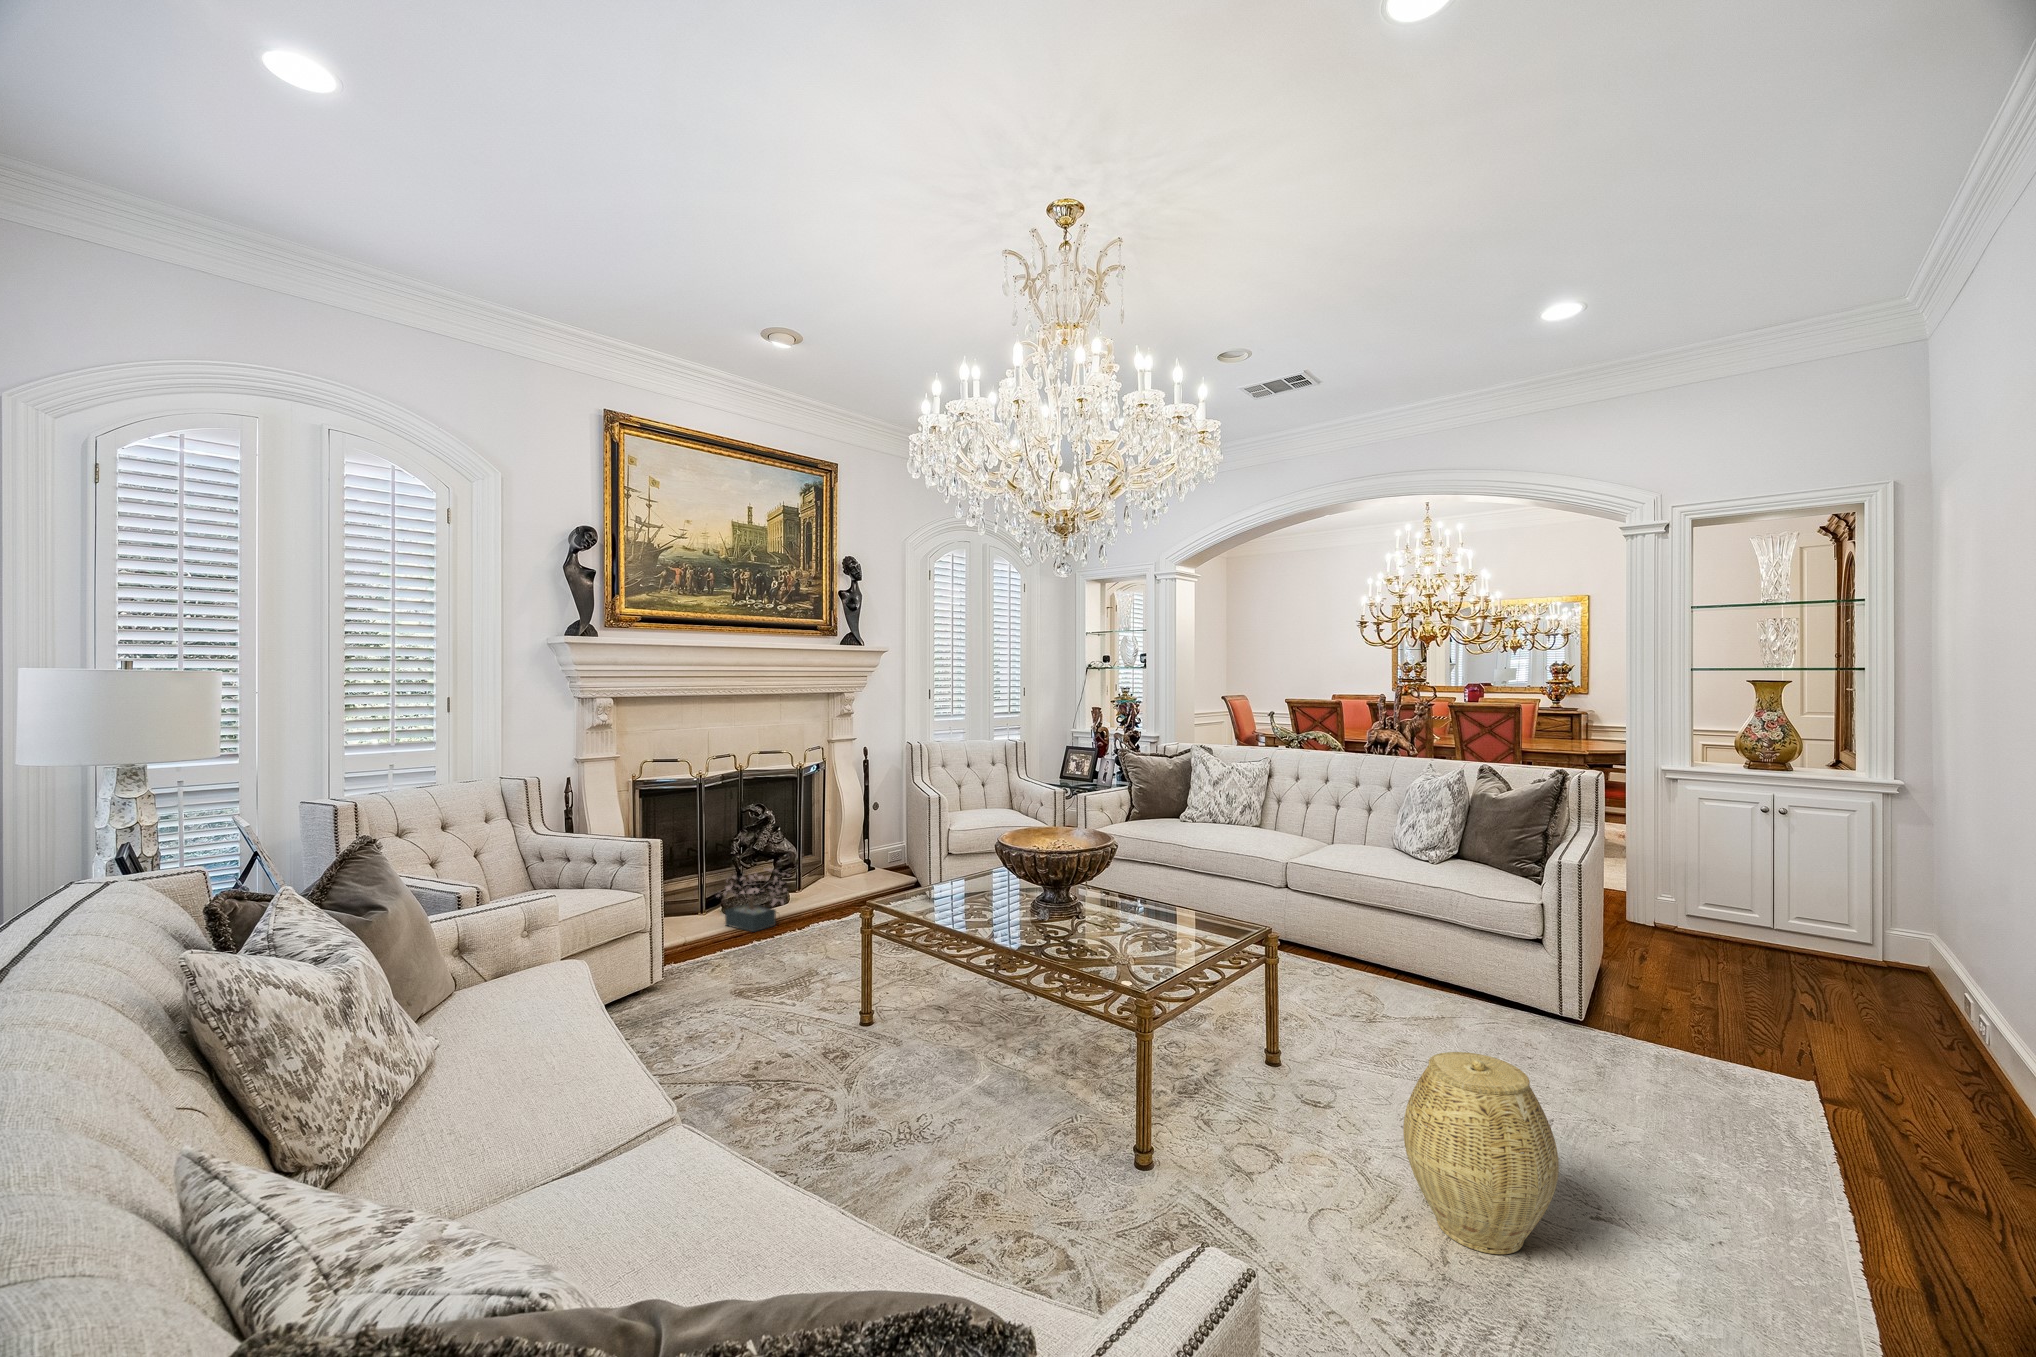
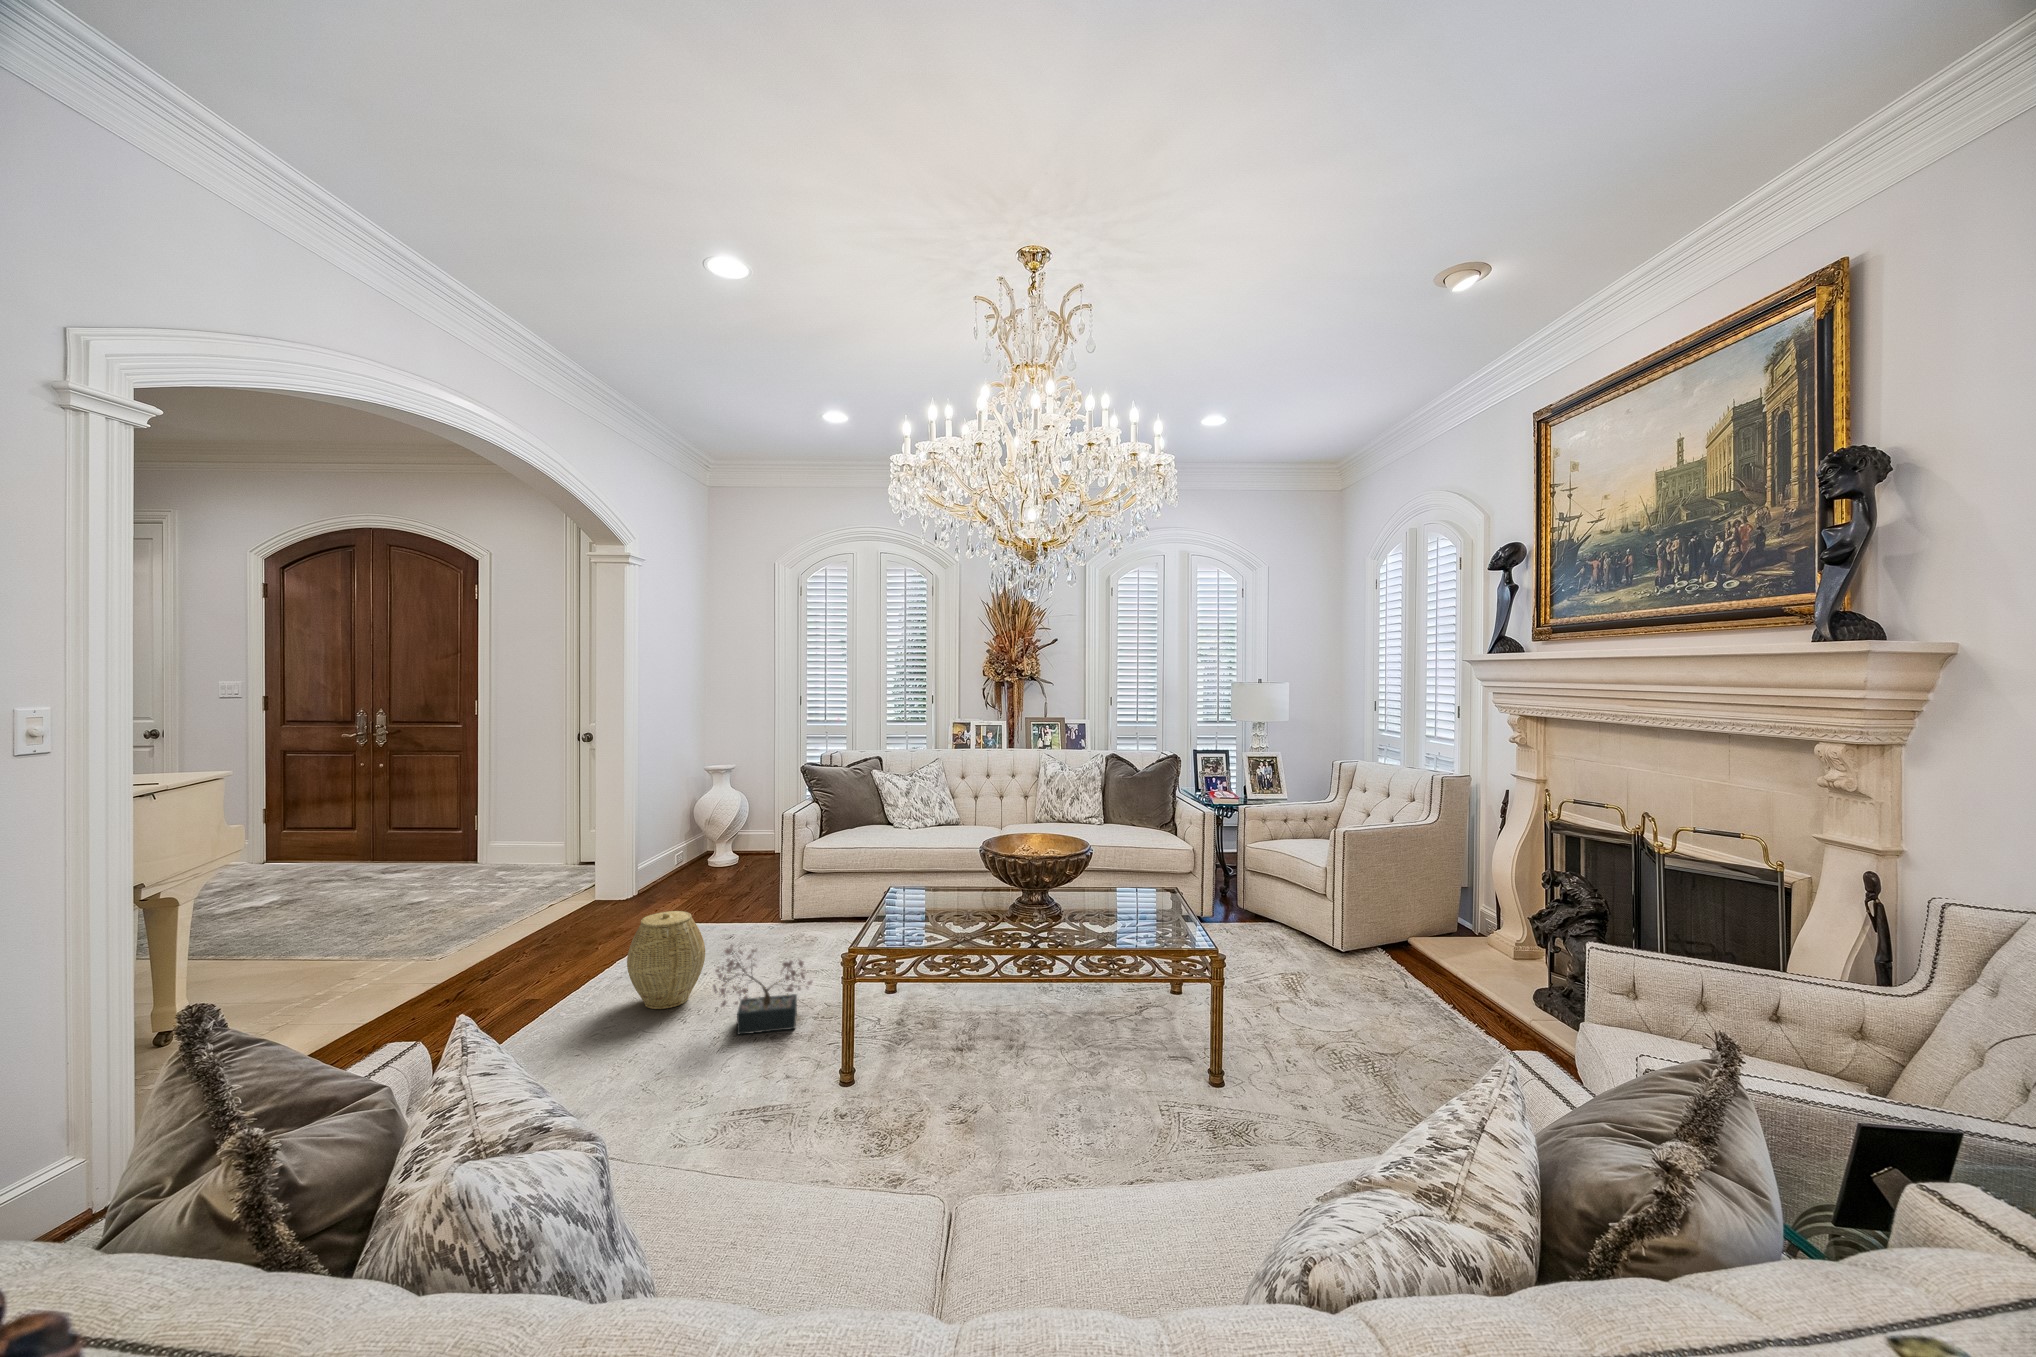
decorative plant: present [718,868,790,932] -> present [713,945,812,1035]

